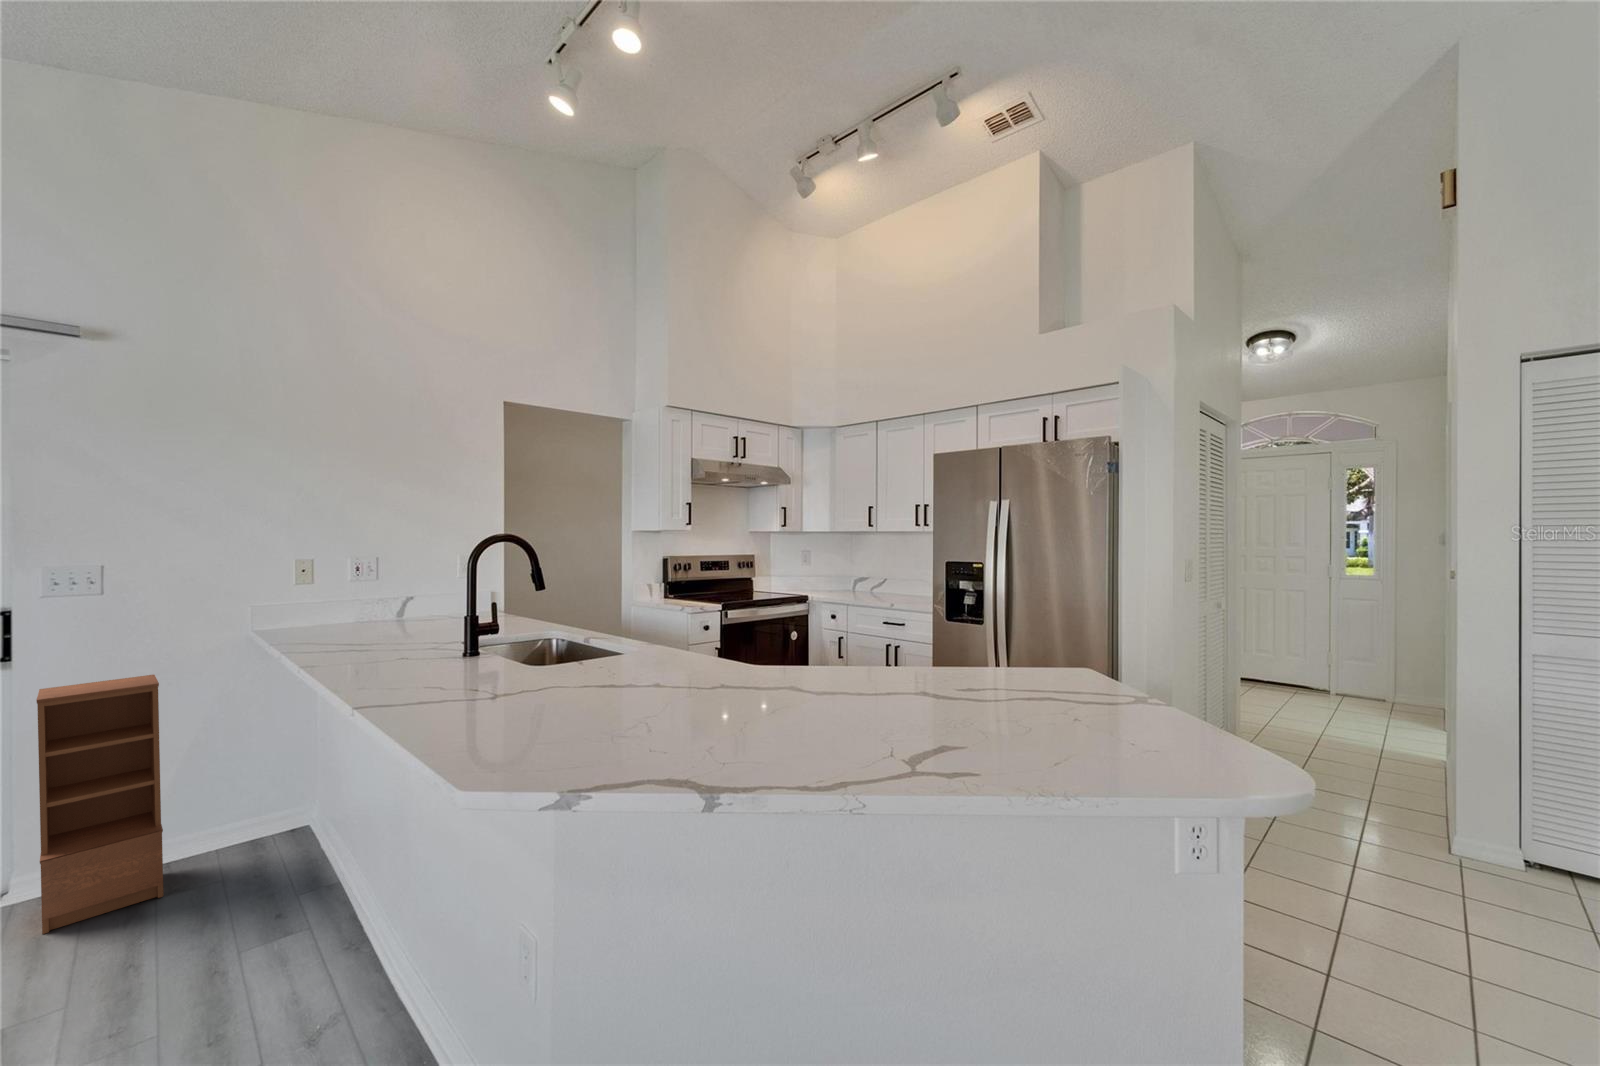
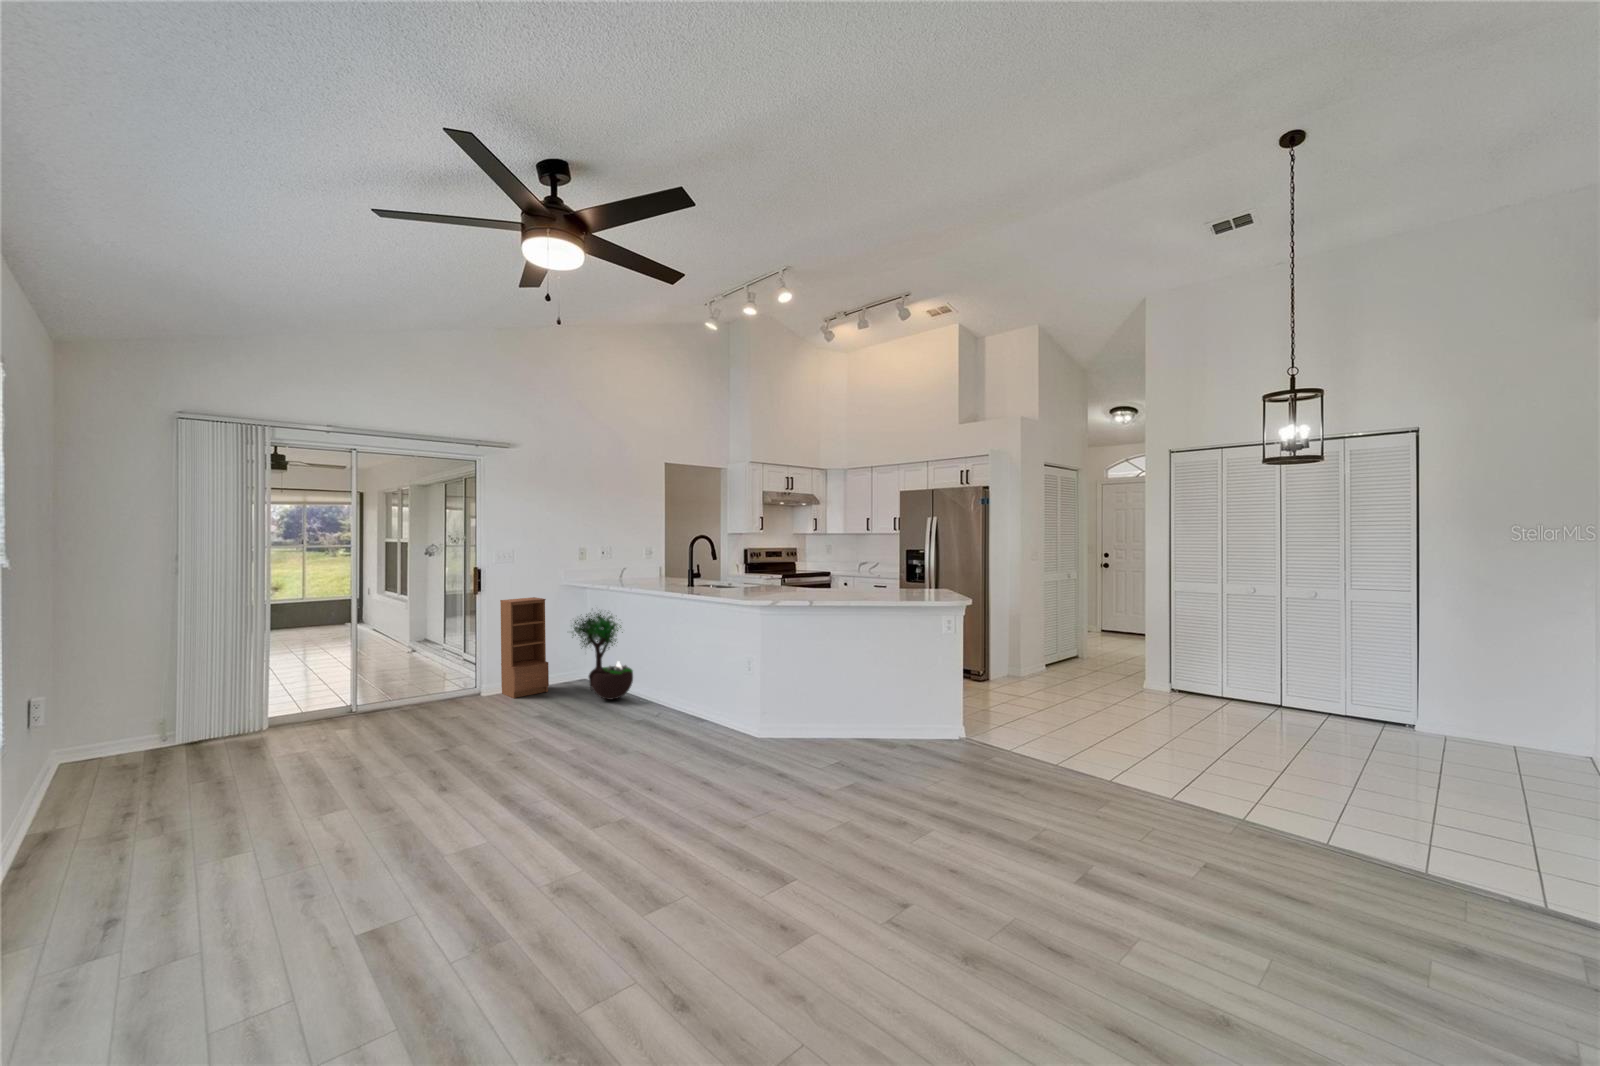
potted tree: none [156,702,346,941] -> present [574,612,633,699]

